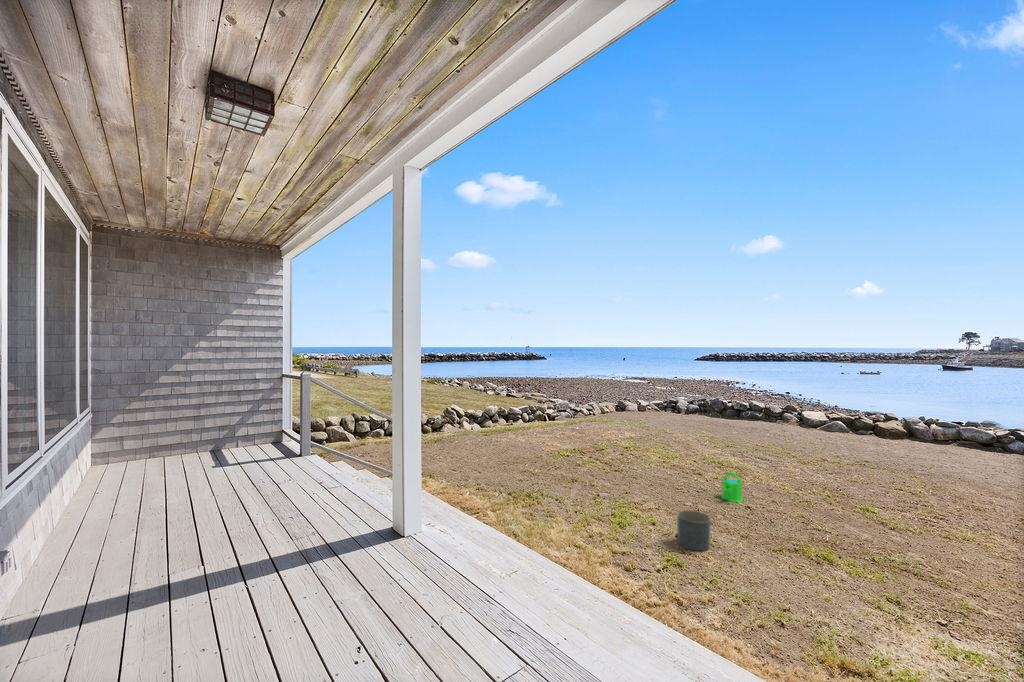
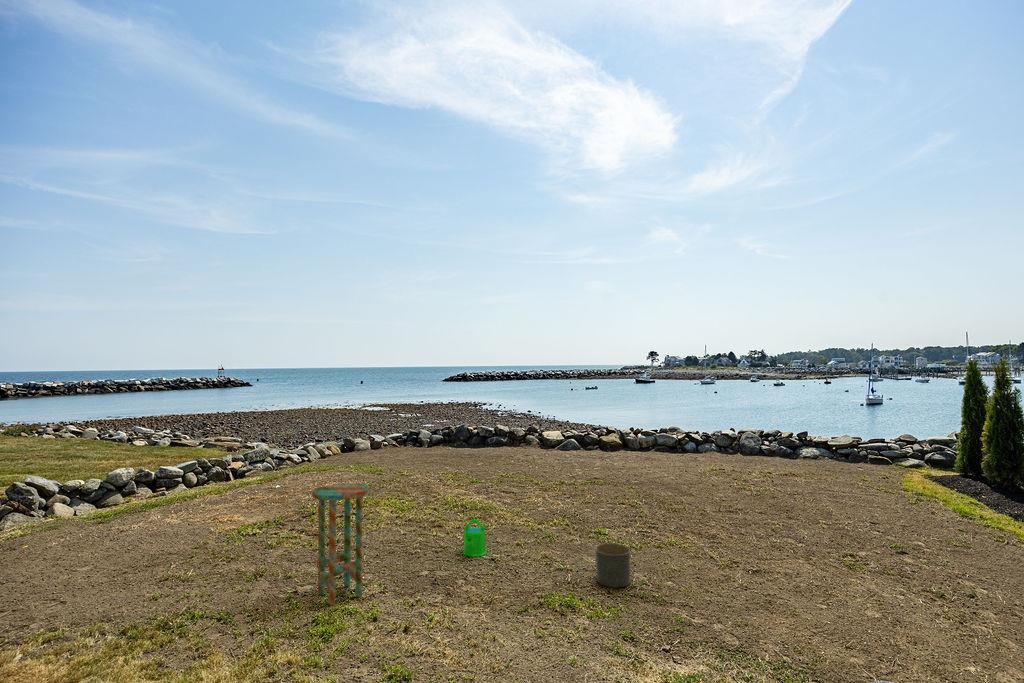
side table: none [610,429,649,510] -> present [312,483,369,606]
planter: present [677,510,711,551] -> present [595,543,630,588]

